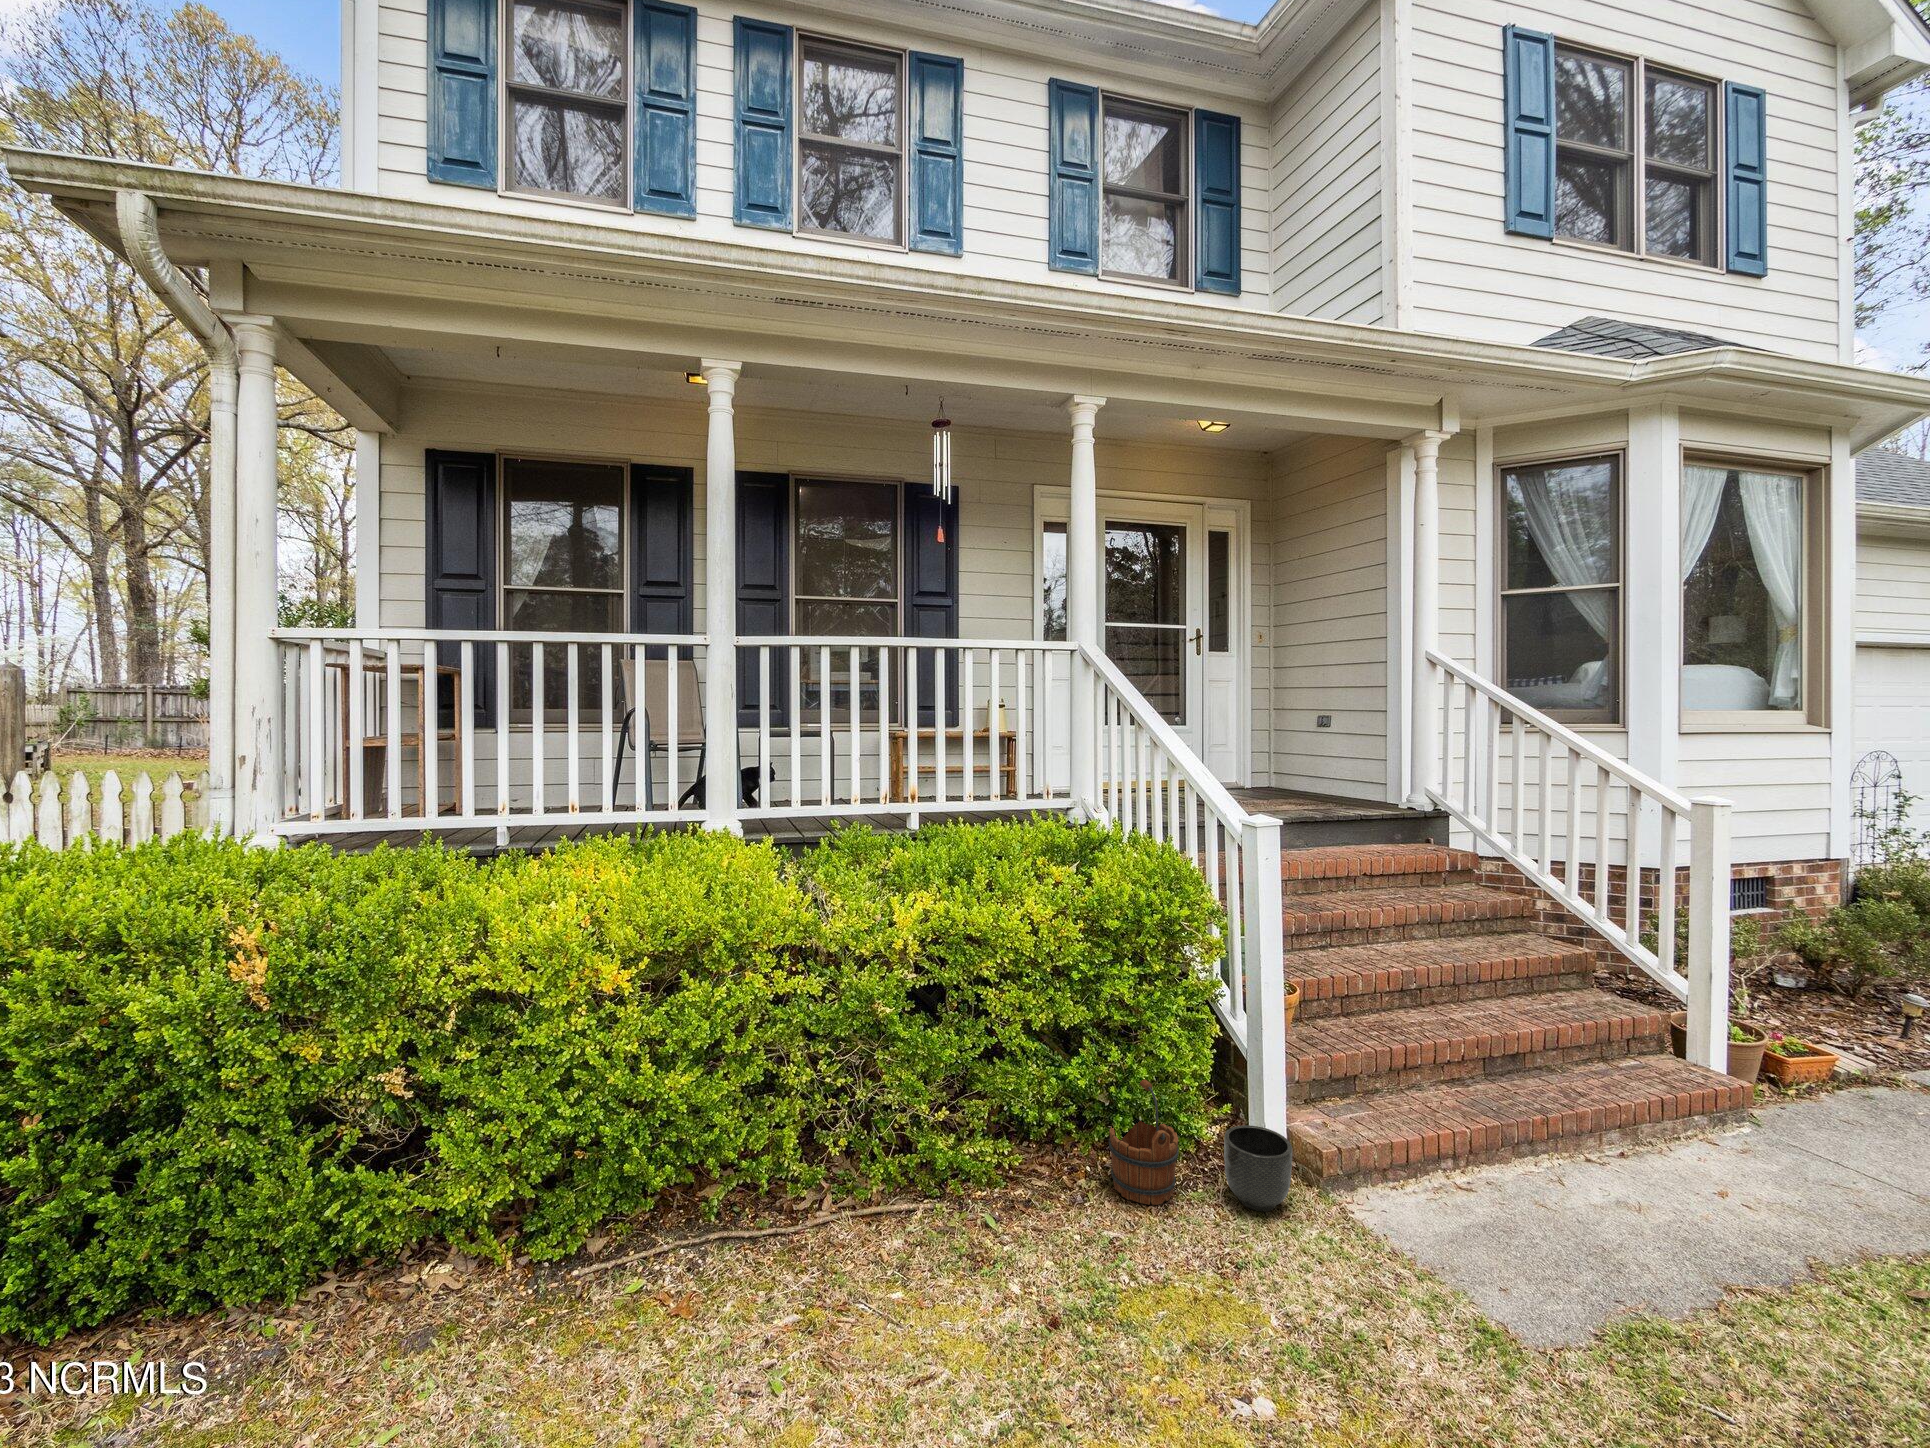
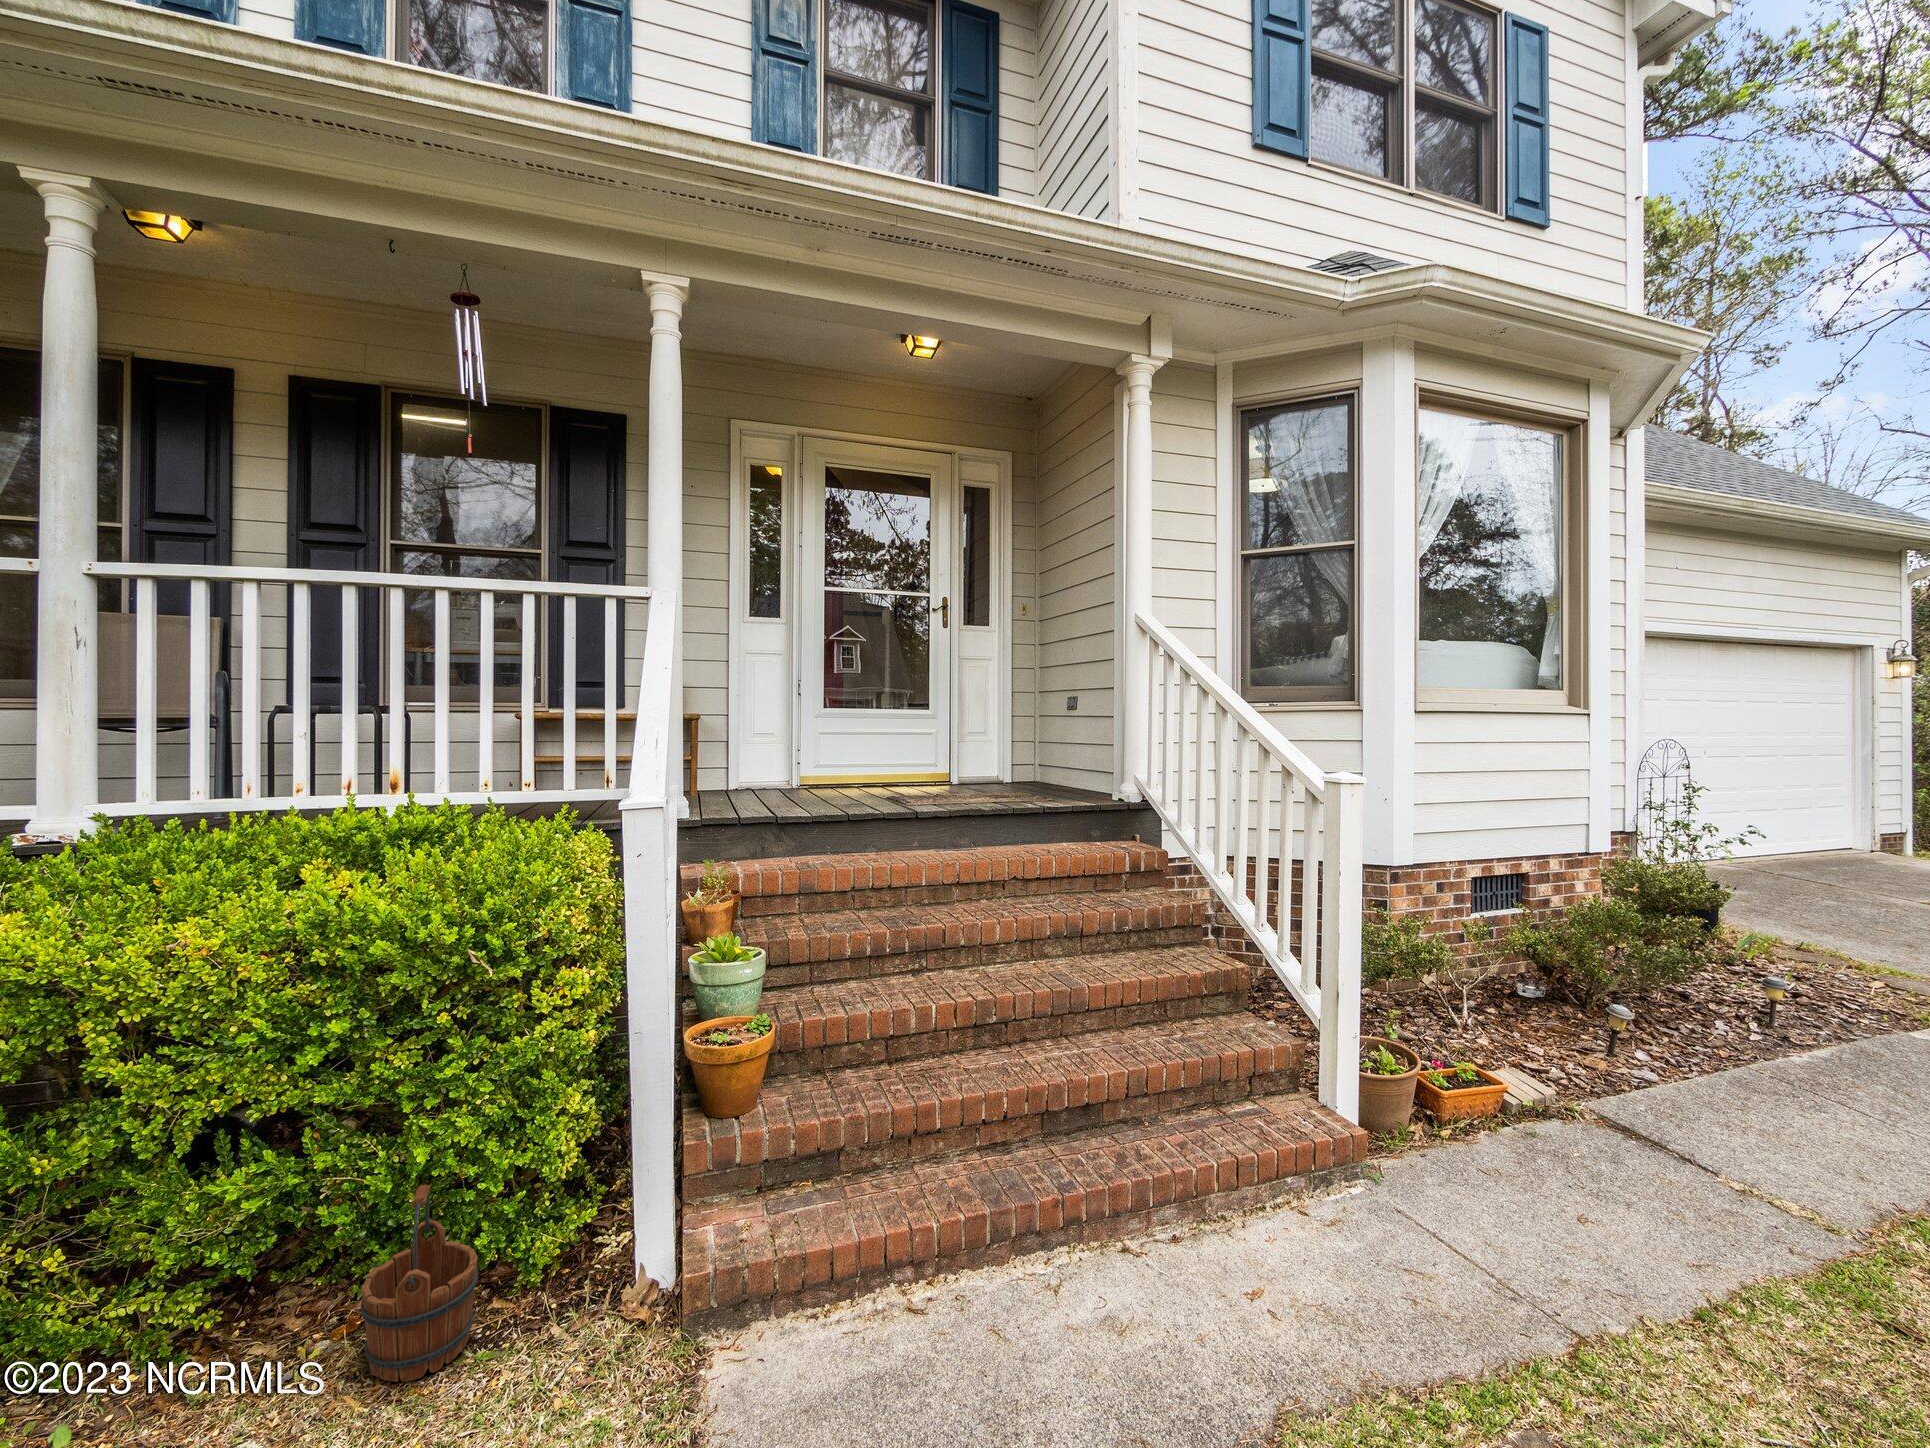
planter: present [1224,1125,1292,1211] -> none [523,1246,625,1379]

